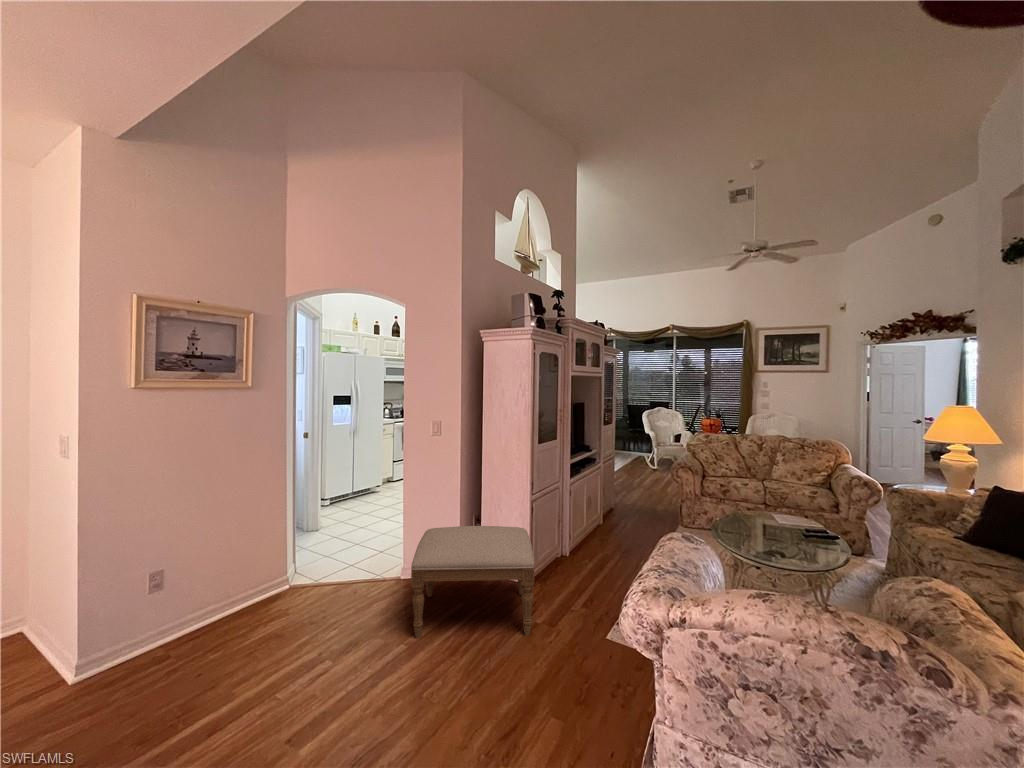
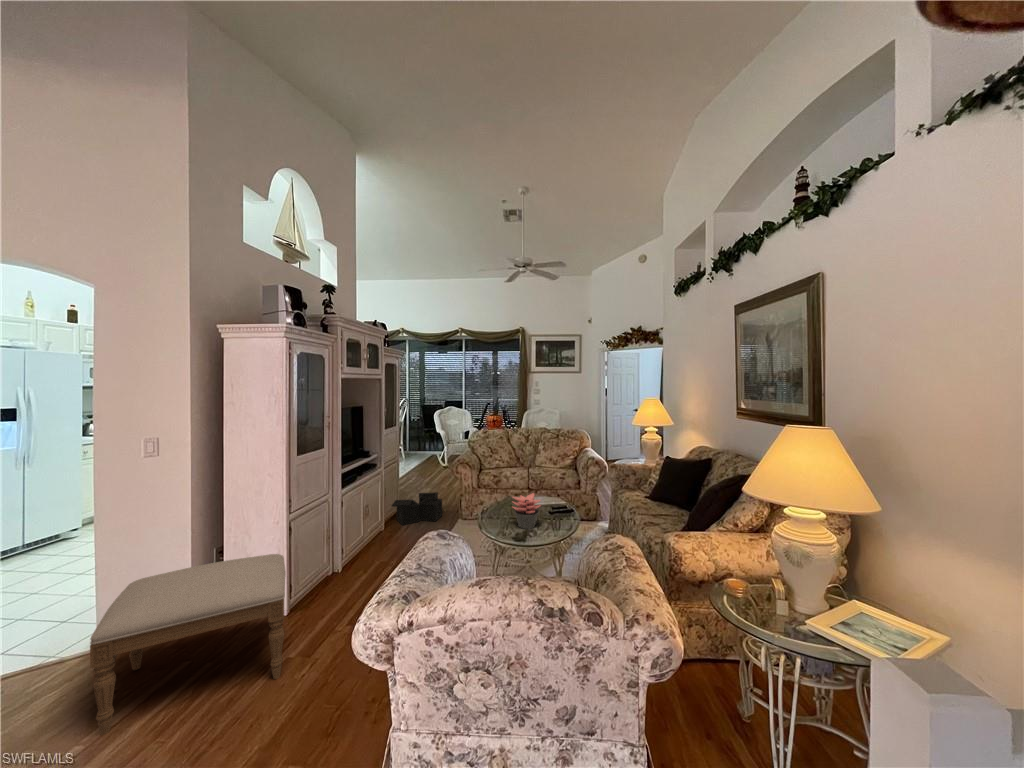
storage bin: none [607,493,661,524] -> present [392,492,442,525]
succulent plant: none [756,510,797,551] -> present [513,493,541,529]

